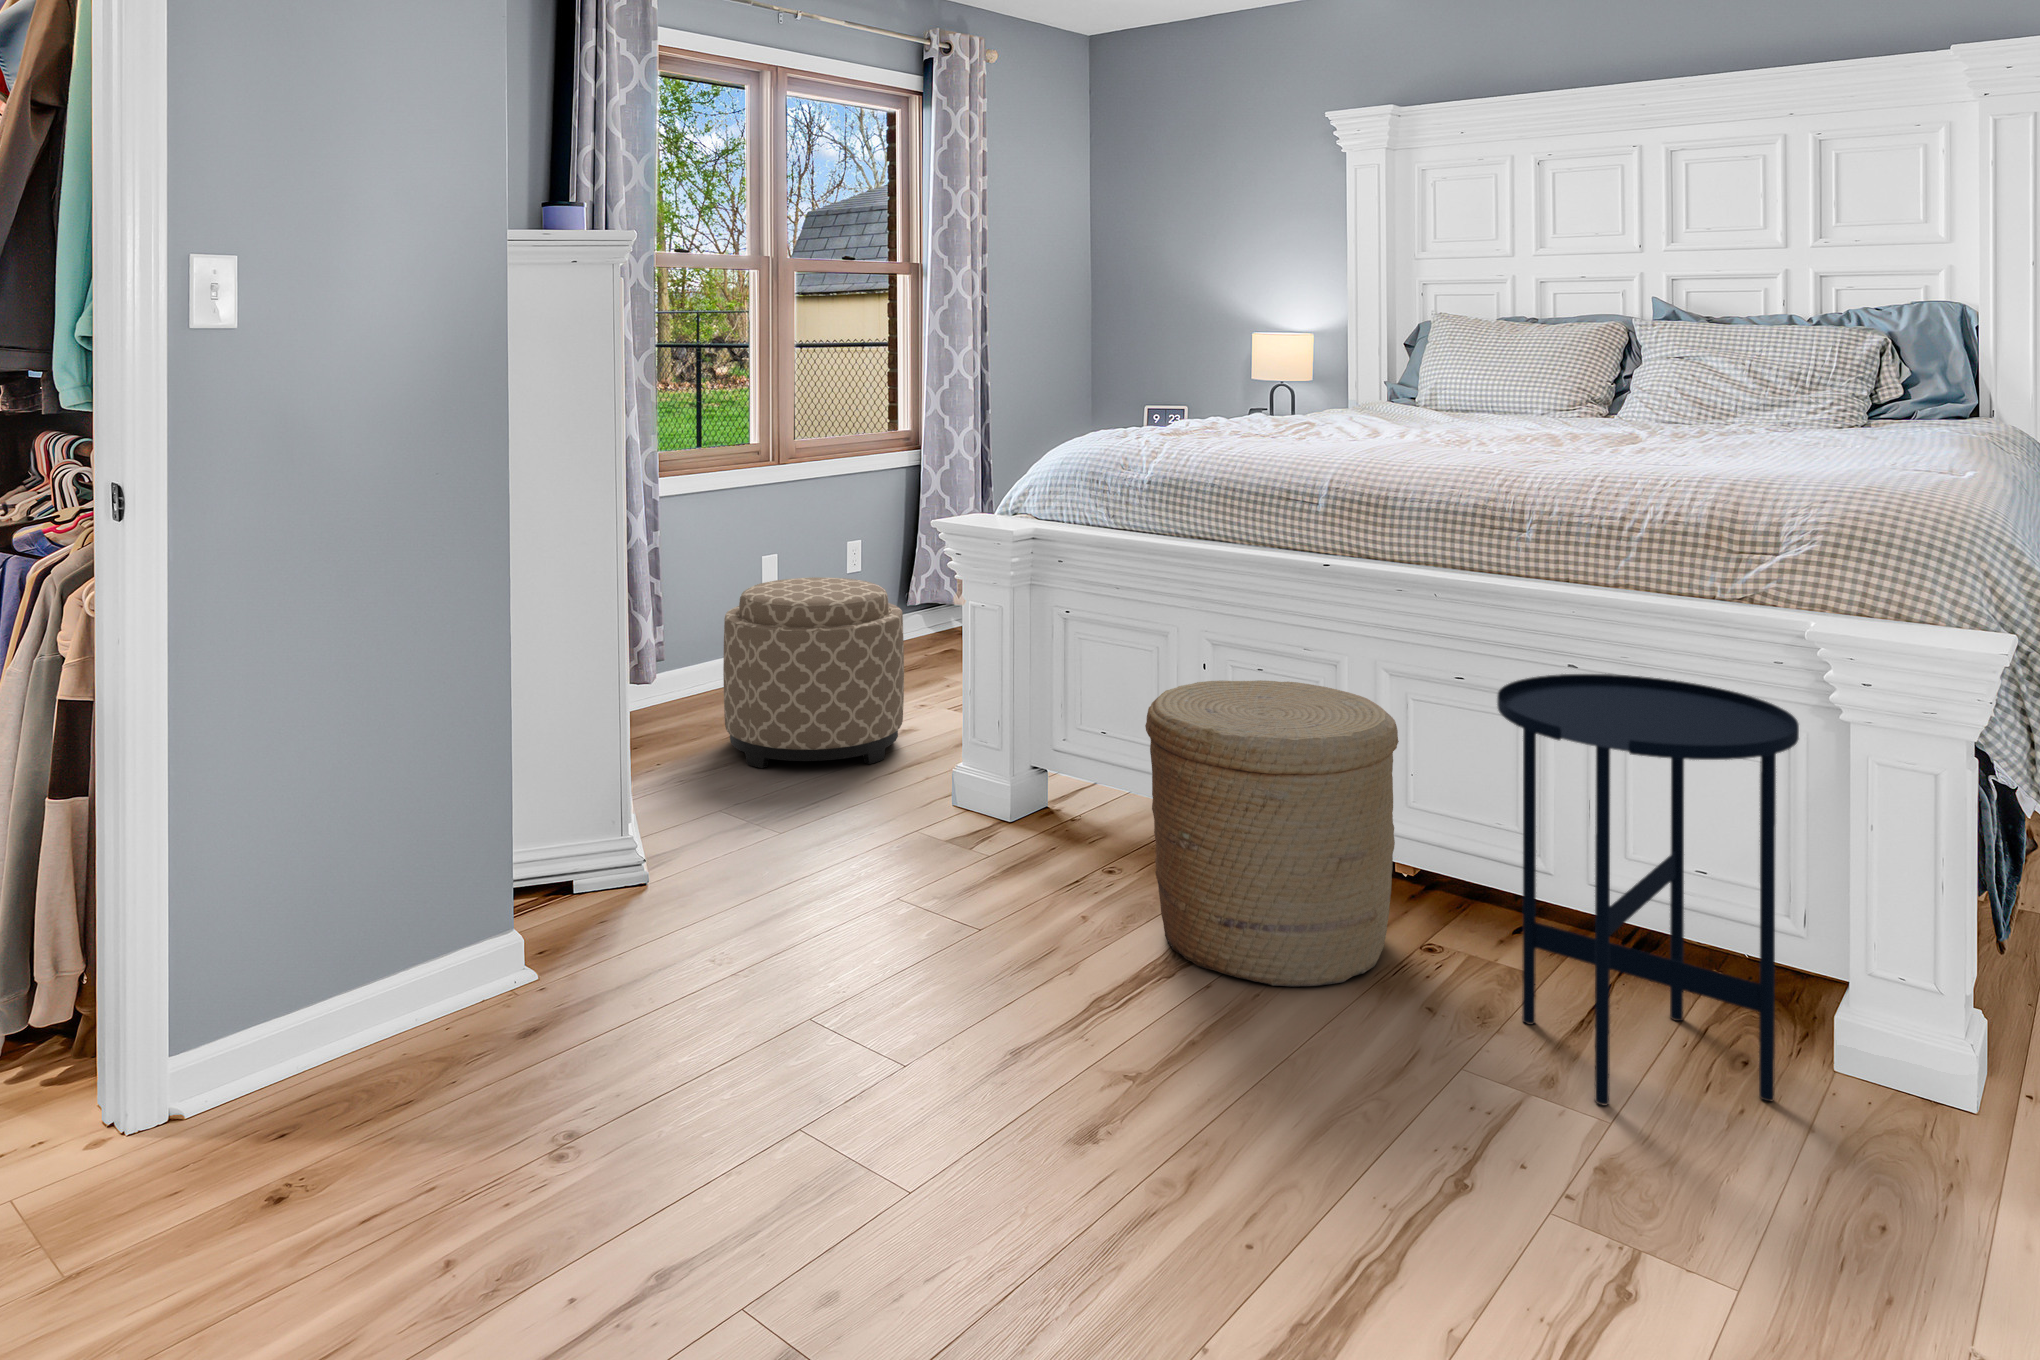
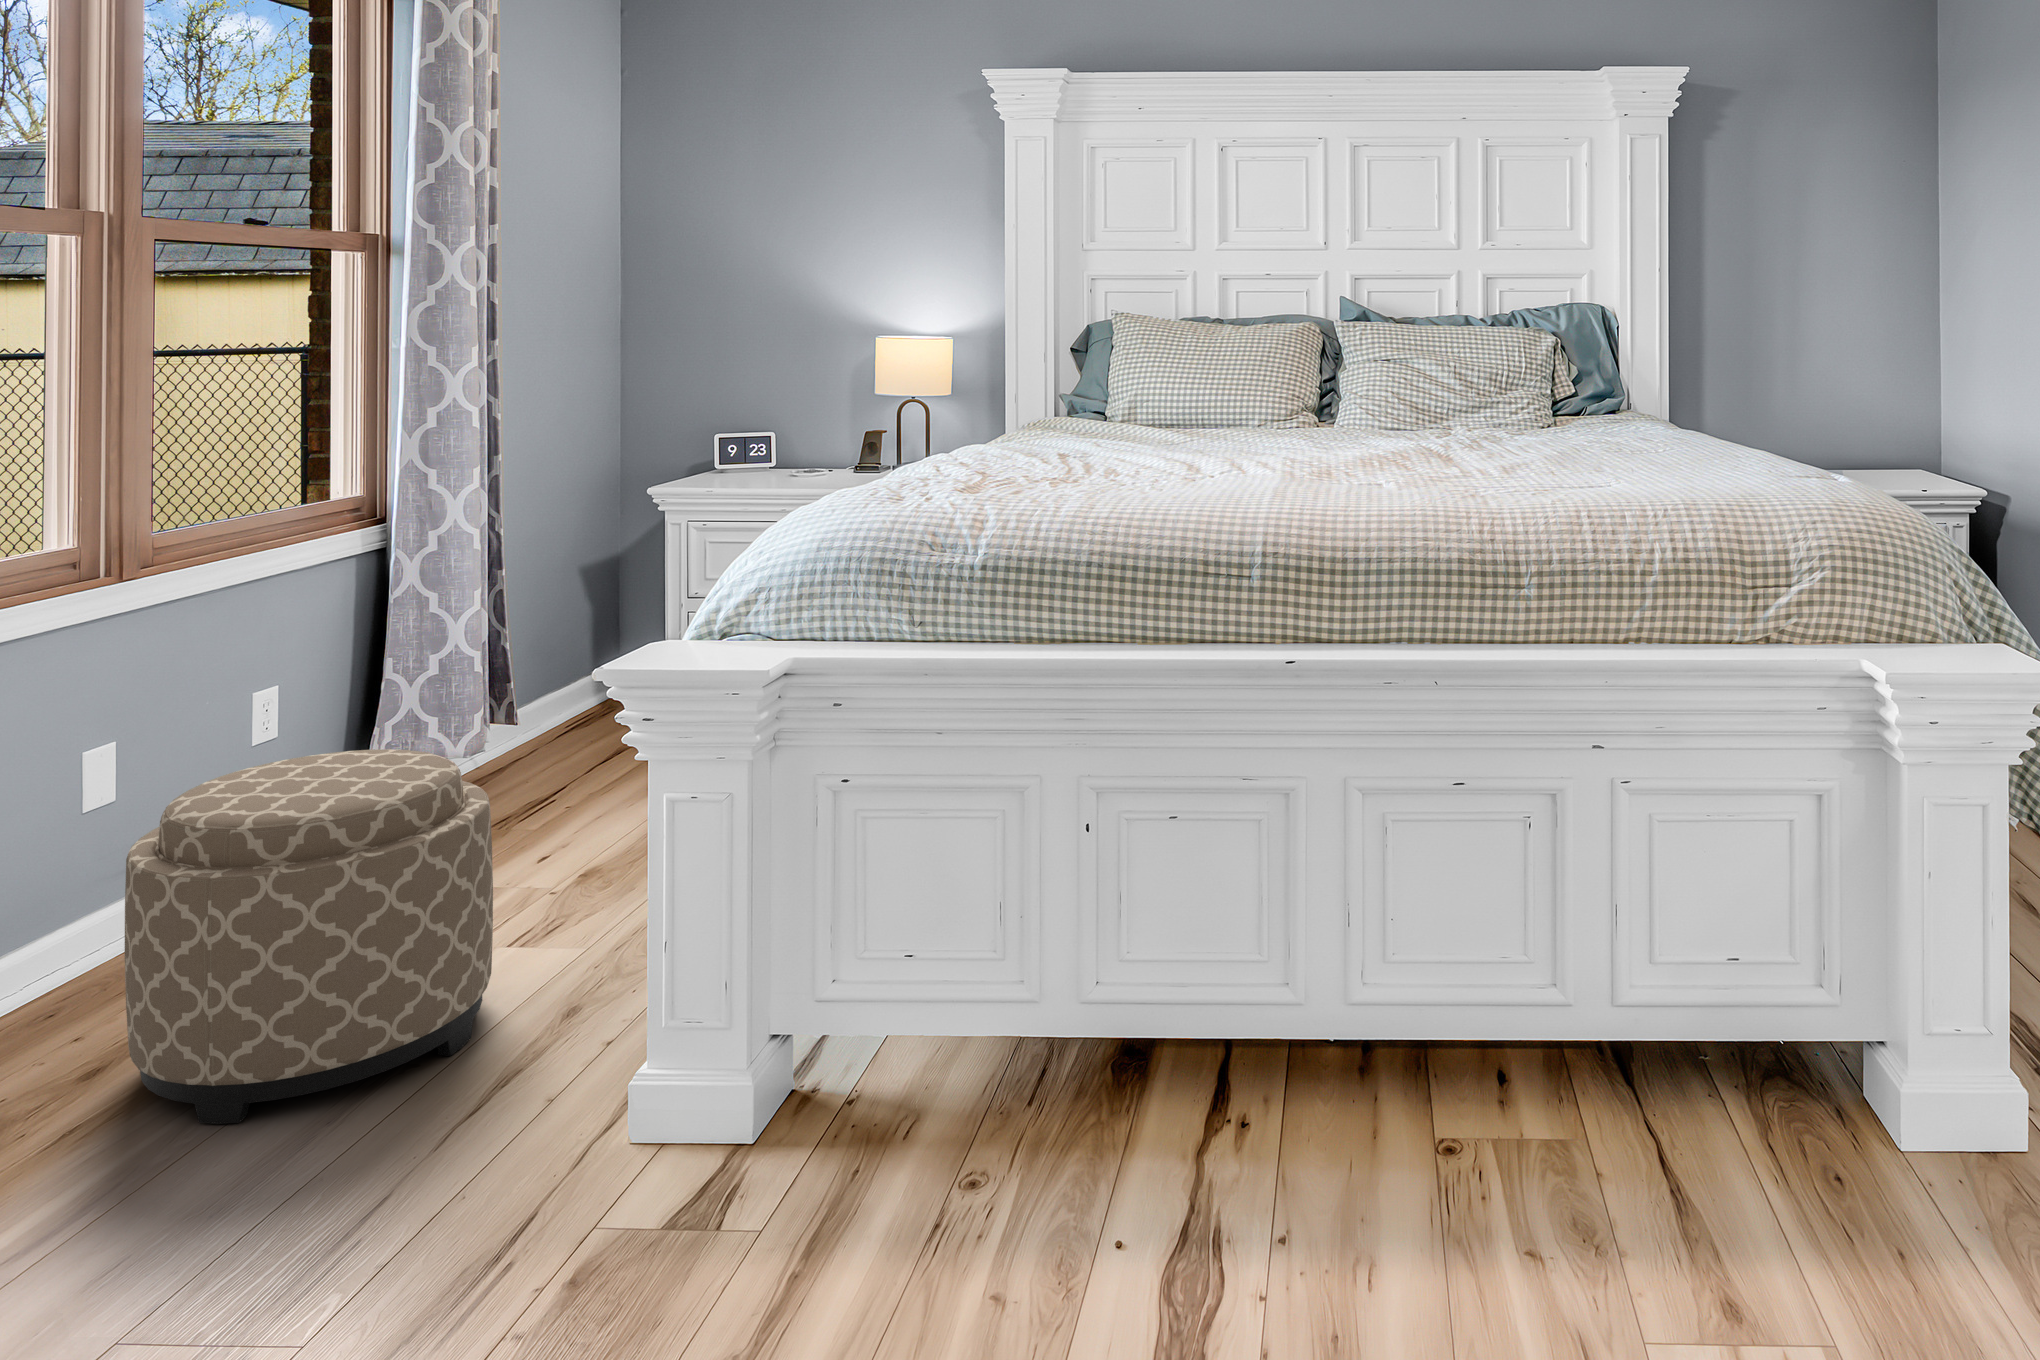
side table: present [1497,674,1799,1105] -> none [1588,743,1921,1289]
woven basket: present [1145,680,1399,987] -> none [1091,813,1428,1268]

